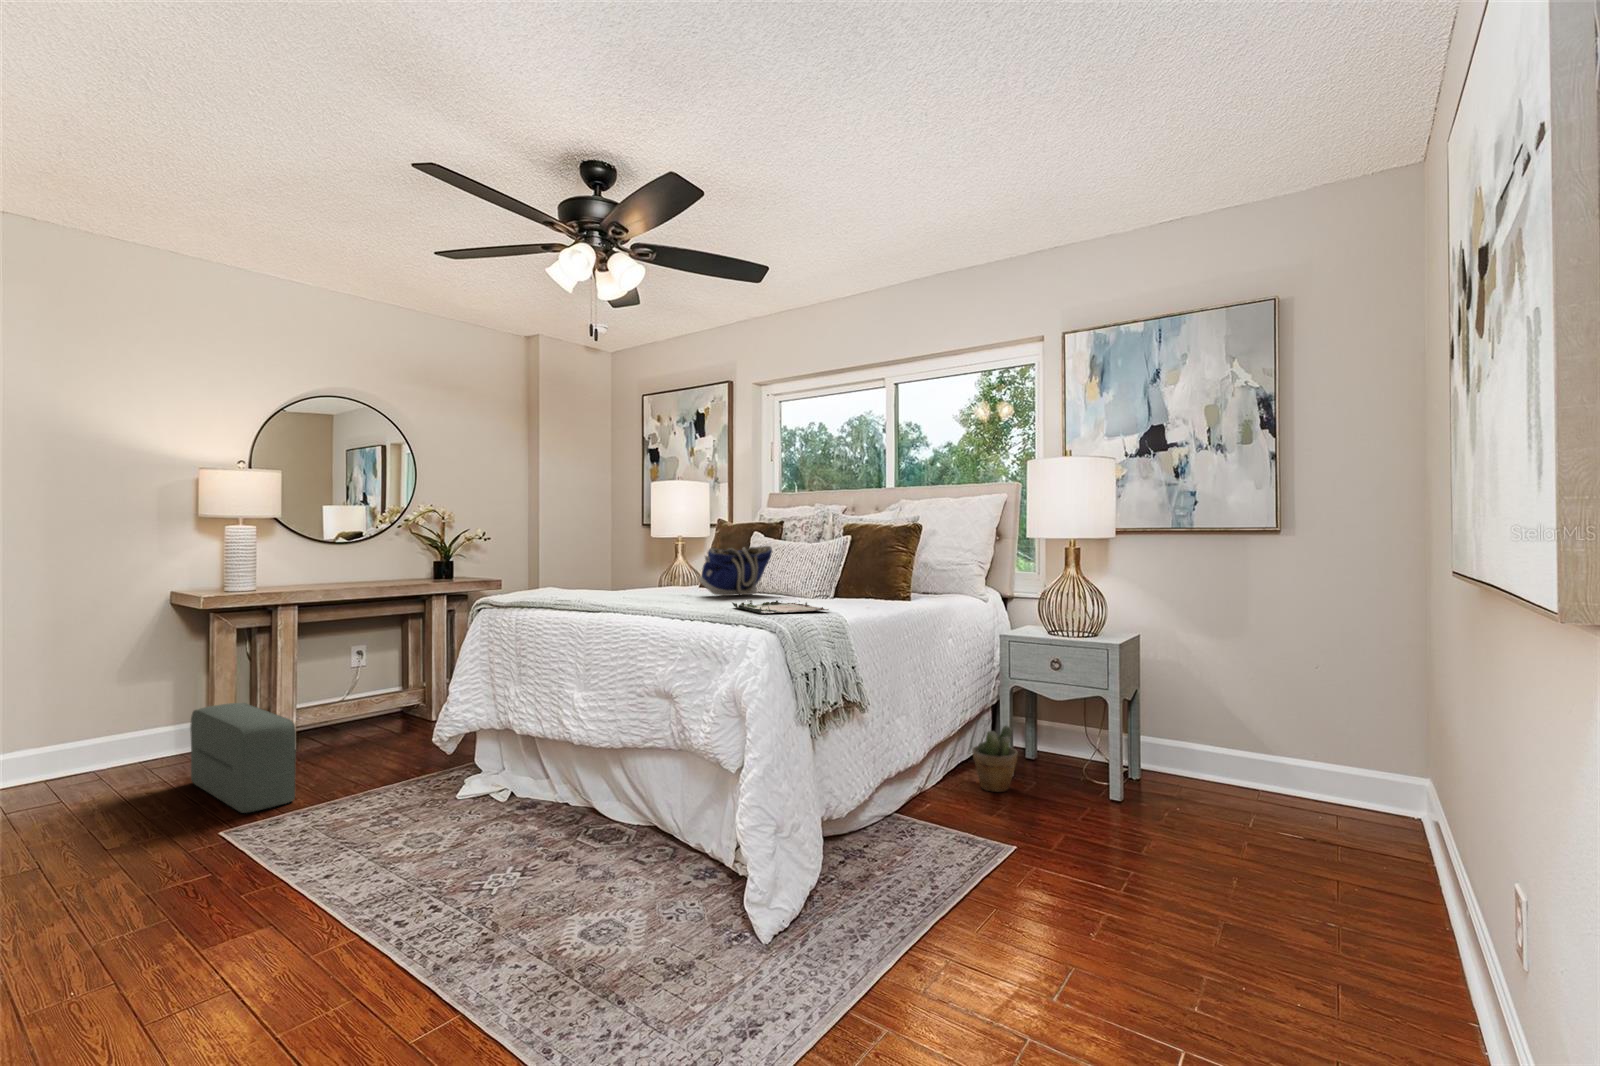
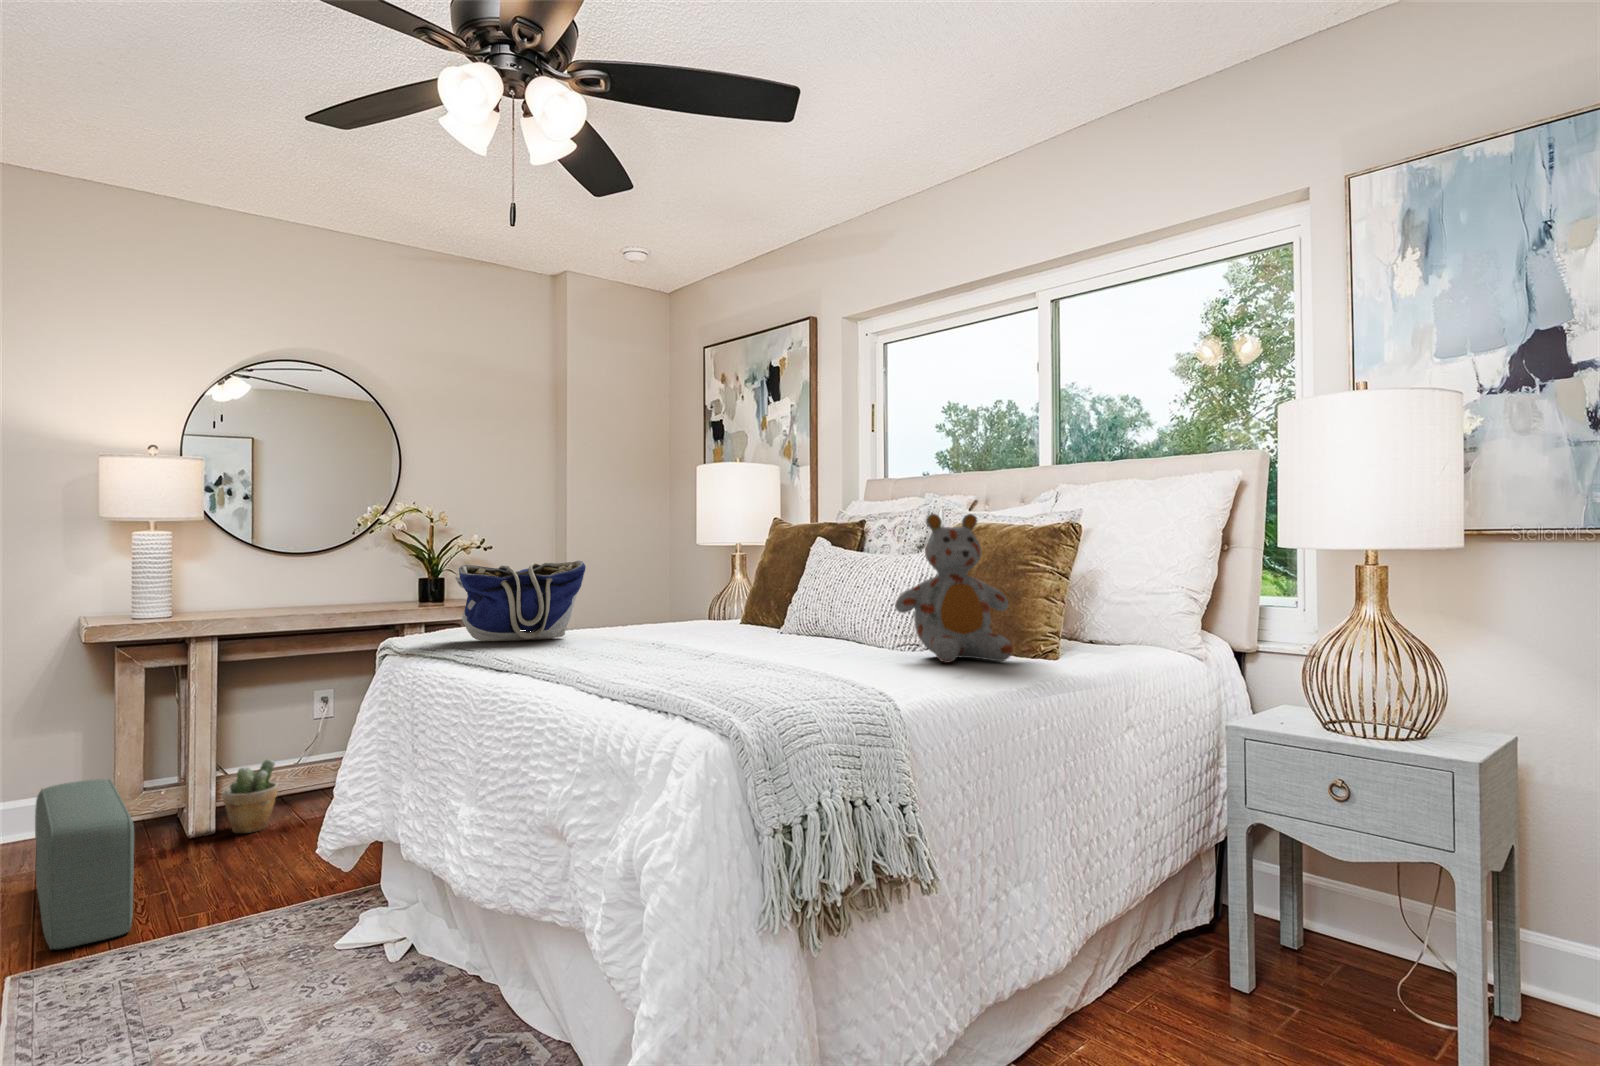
stuffed bear: none [823,517,891,602] -> present [895,514,1012,663]
tote bag: present [699,546,772,596] -> present [455,561,586,641]
tray: present [732,597,829,615] -> none [705,653,859,698]
potted plant: present [972,726,1018,792] -> present [222,759,278,833]

